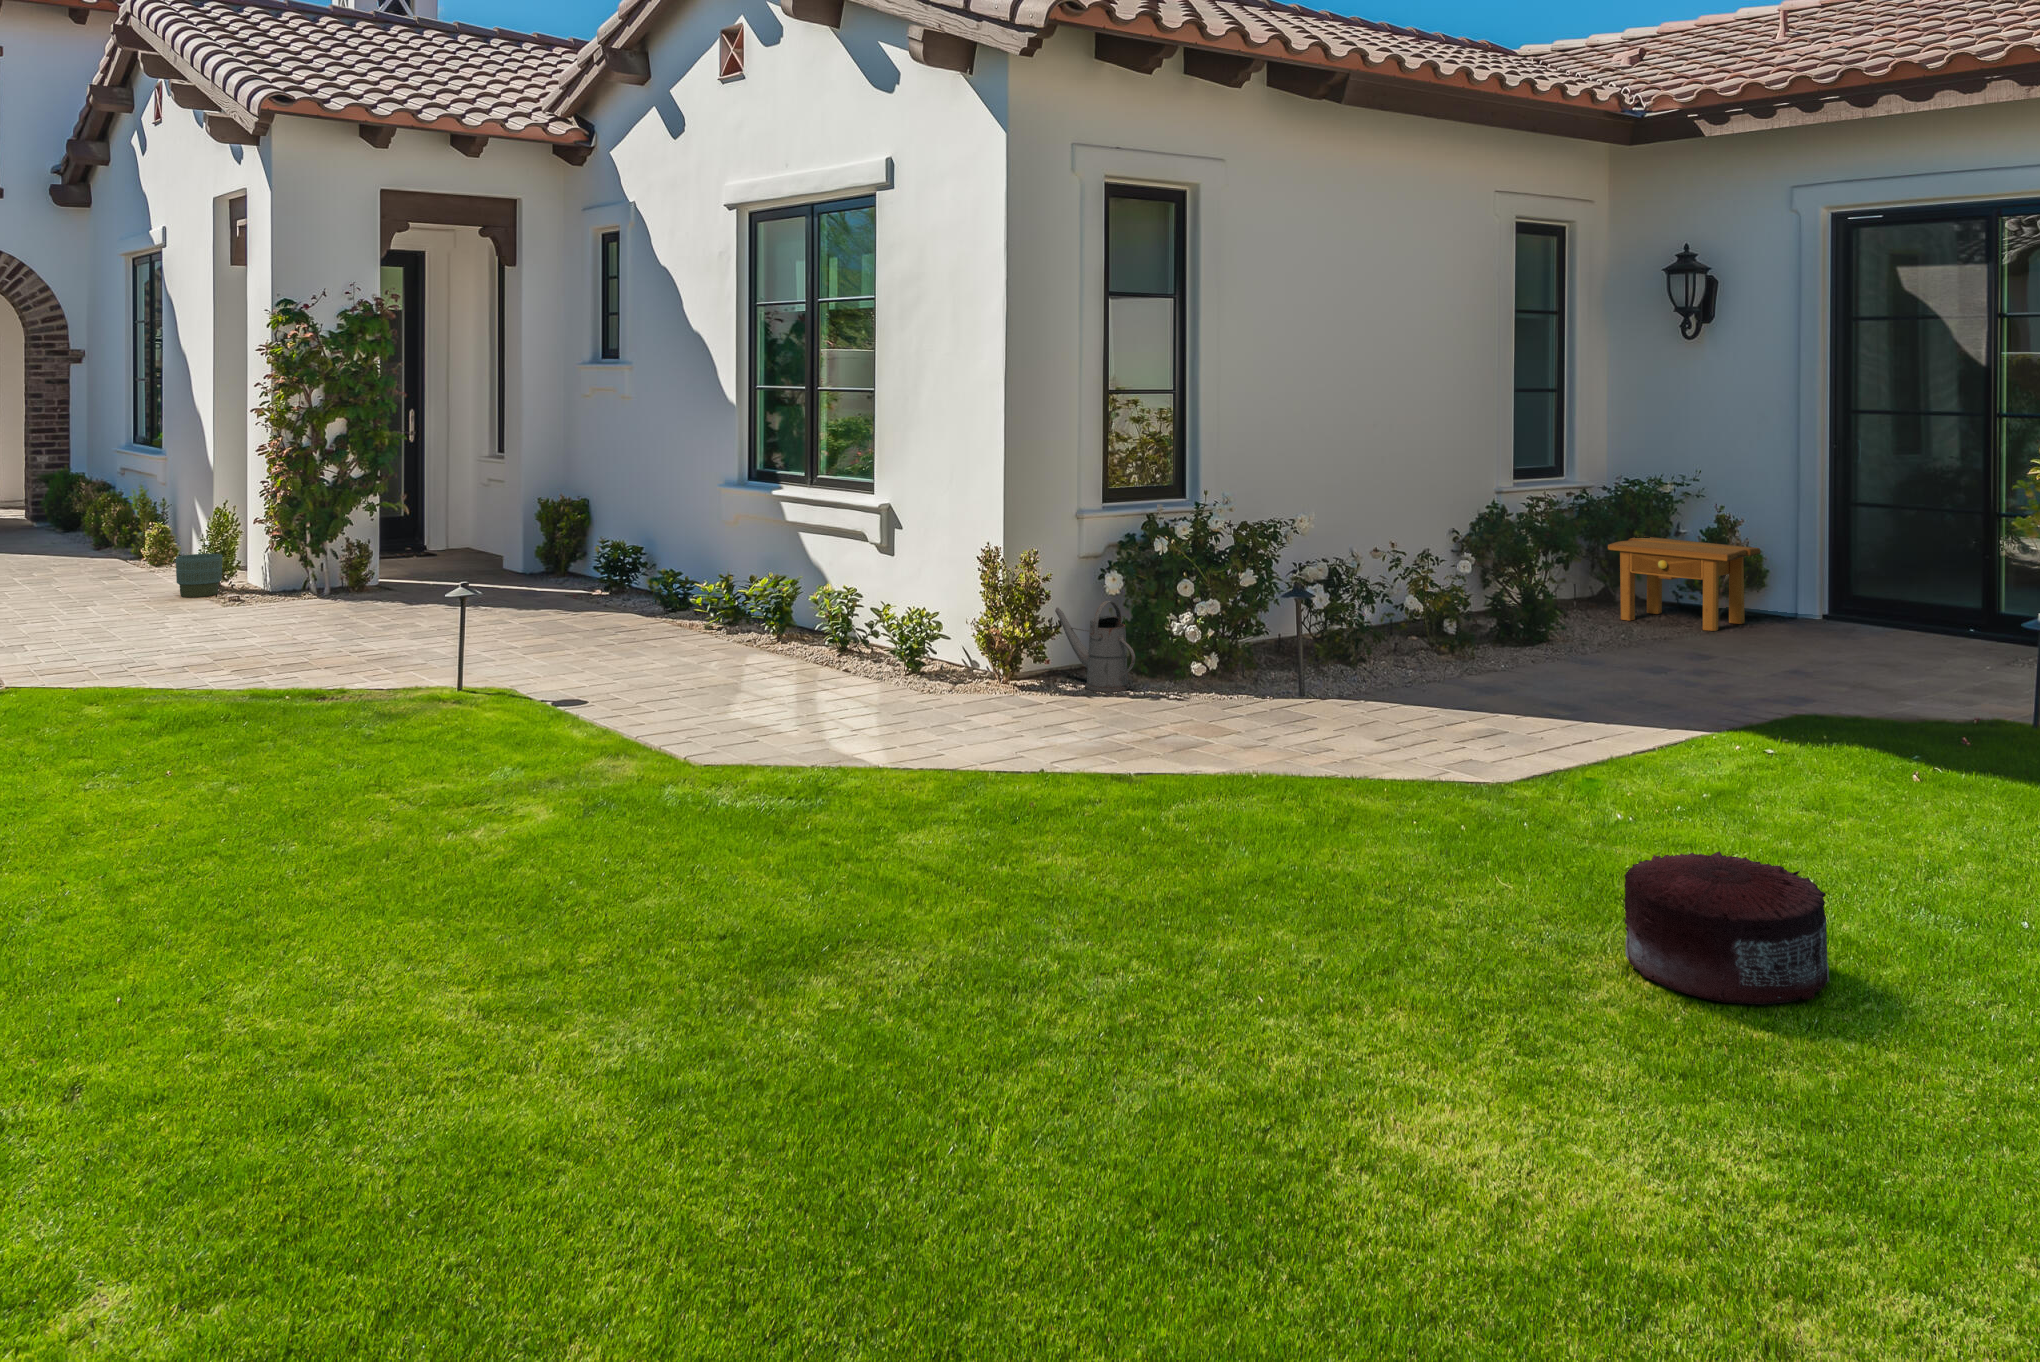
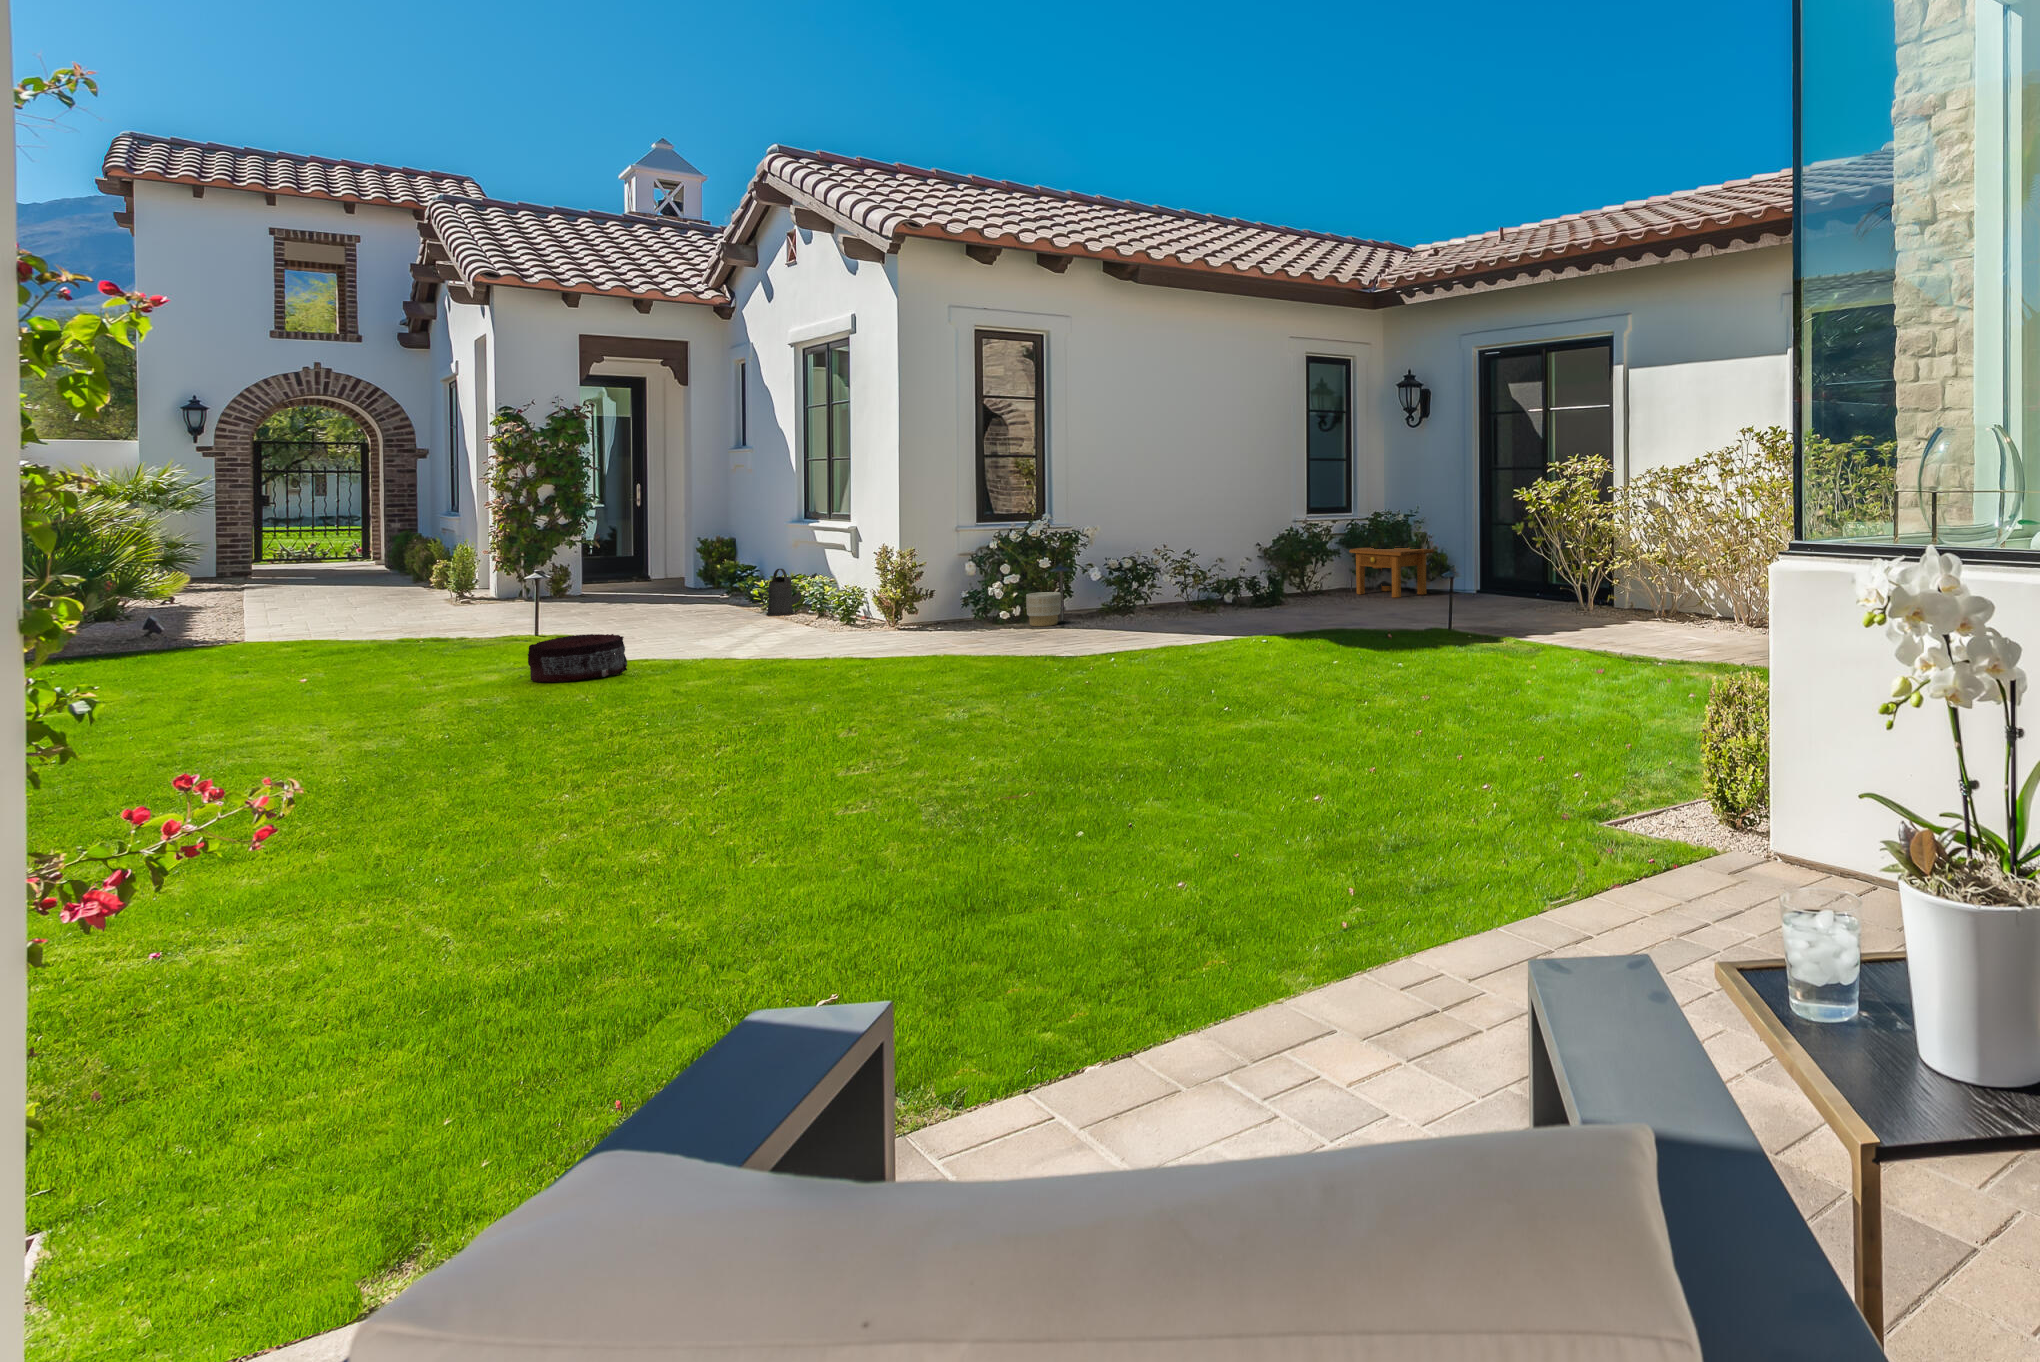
planter: present [176,554,222,597] -> present [1026,592,1061,626]
watering can: present [1055,601,1135,692] -> present [761,569,817,616]
pouf: present [1624,851,1829,1004] -> present [528,634,627,682]

